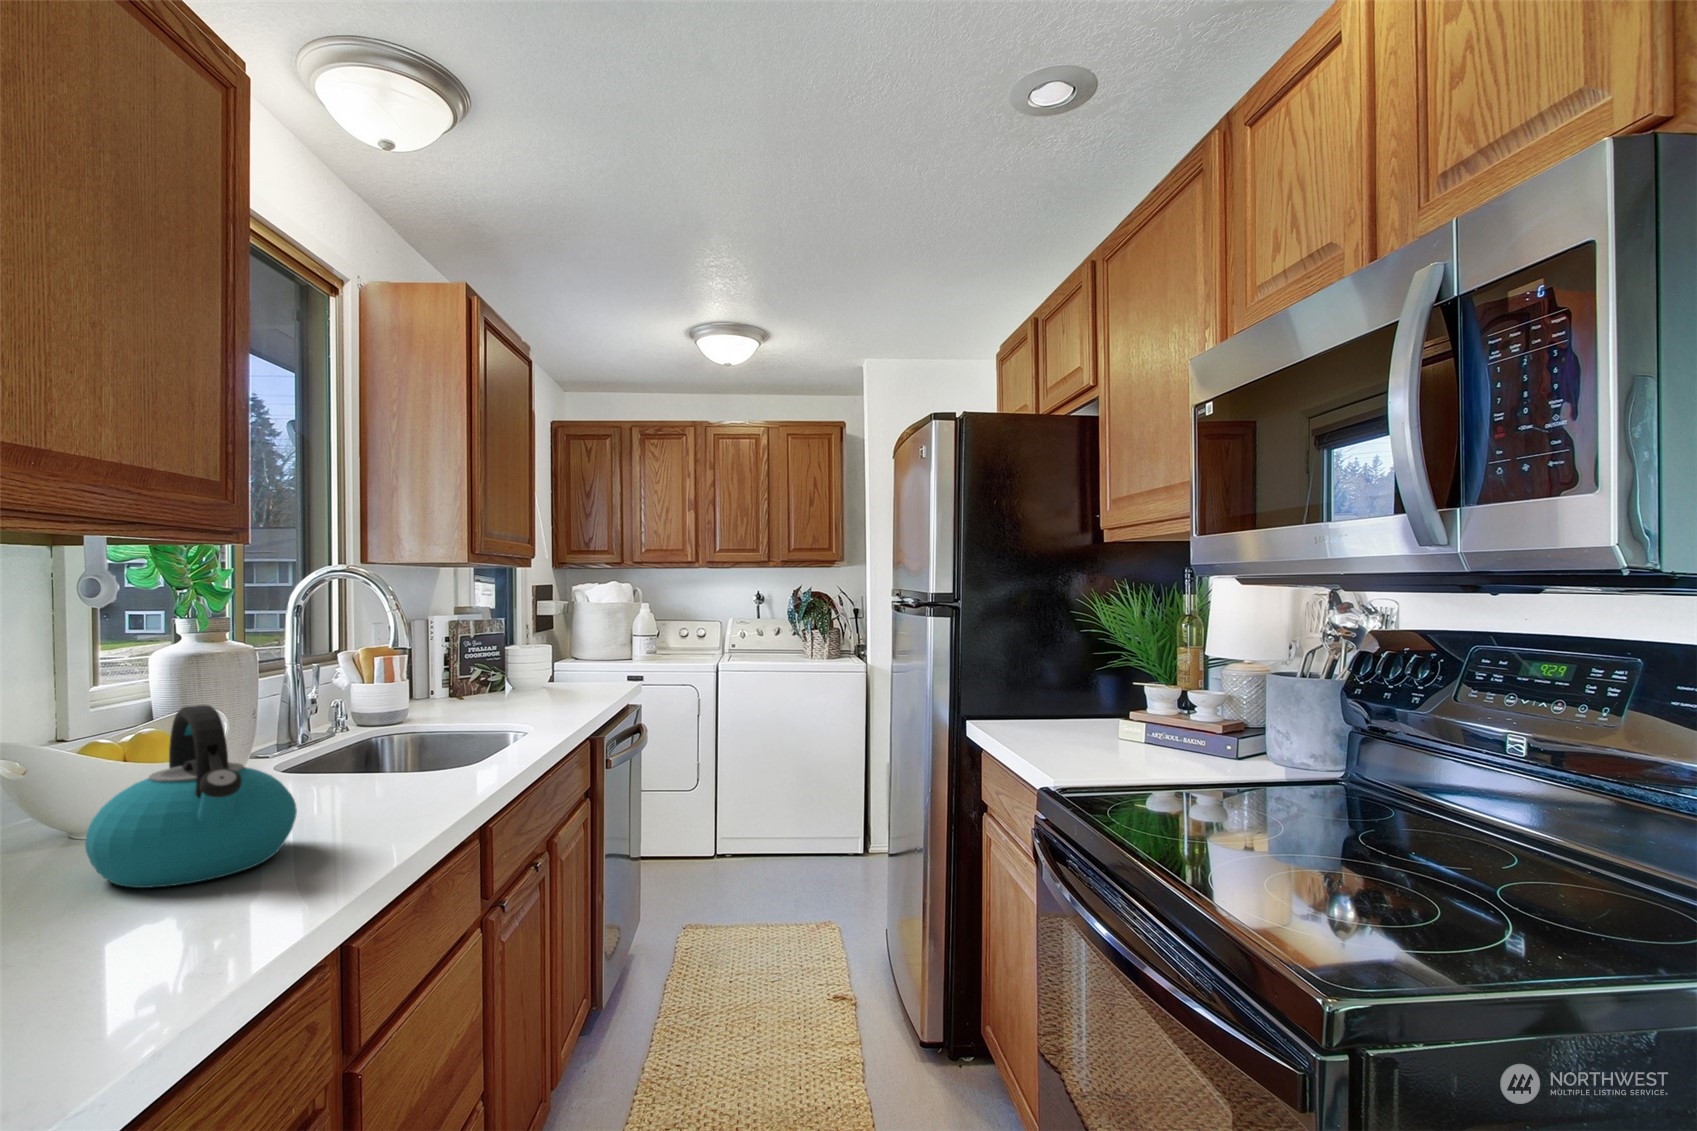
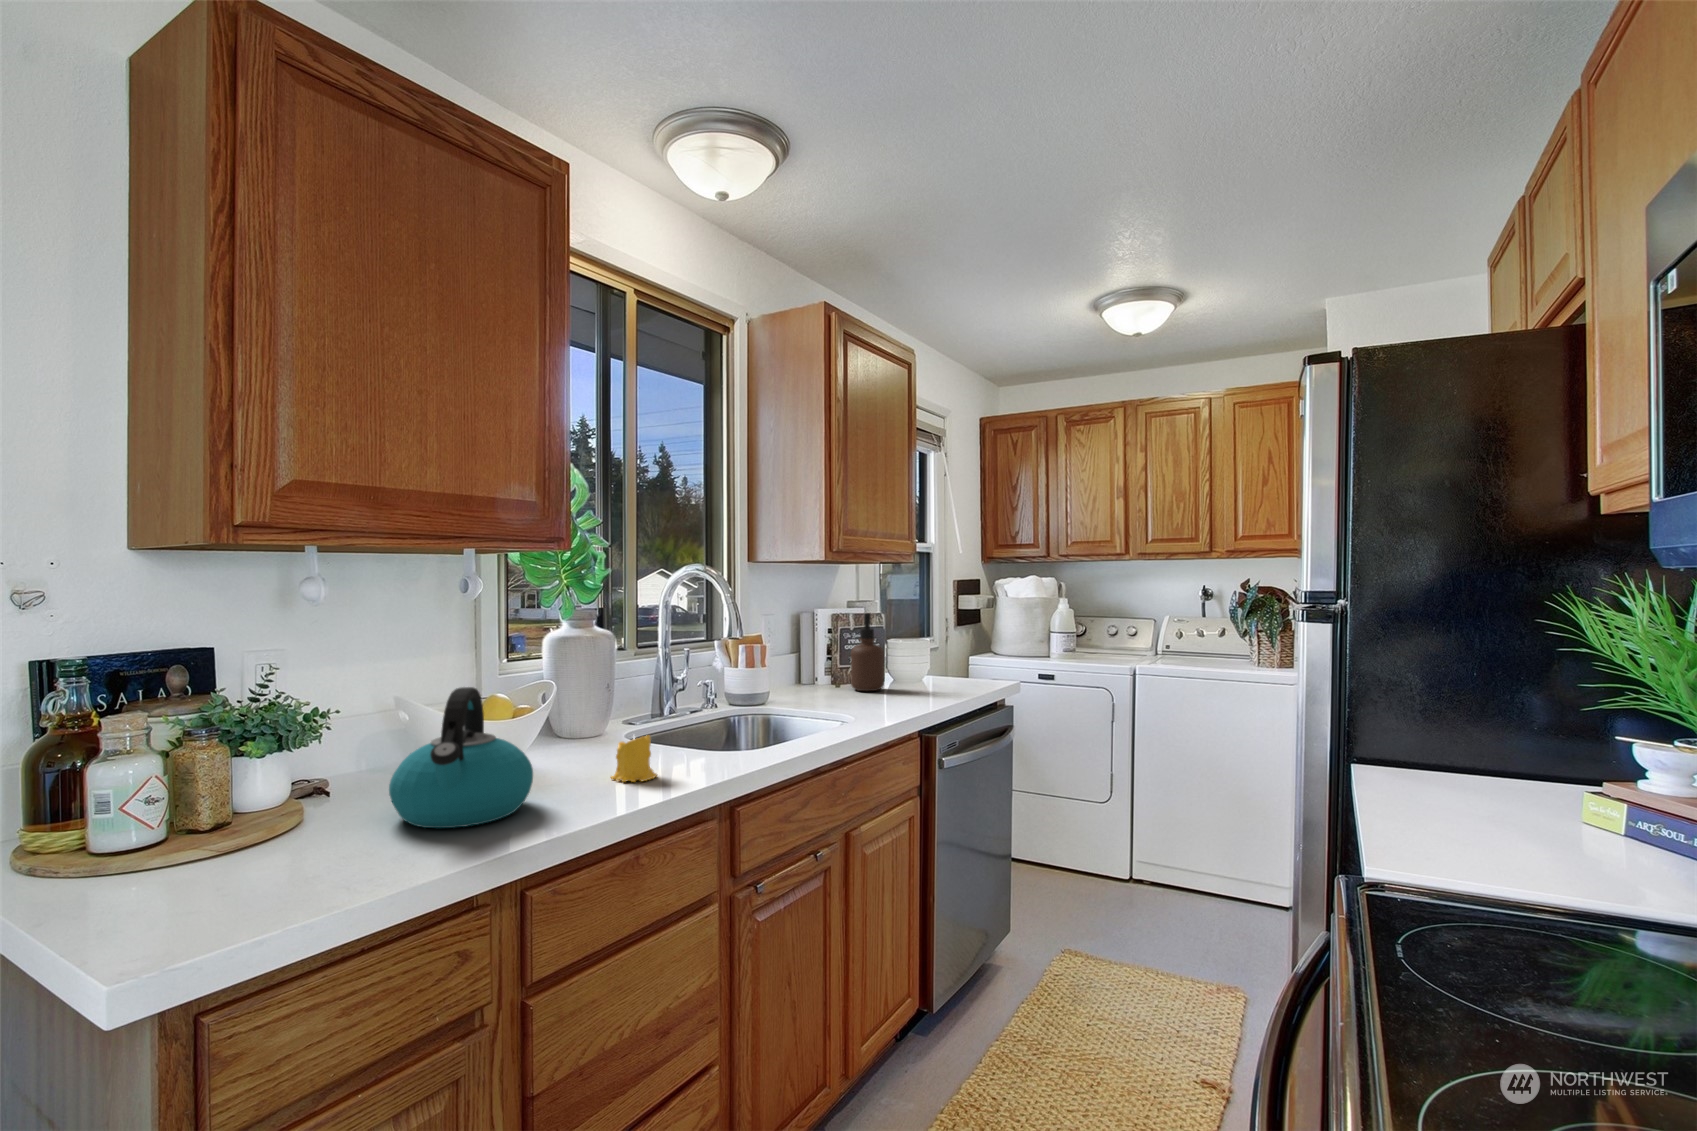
soap dispenser: none [482,618,520,701] -> present [851,613,884,691]
candle: none [336,750,397,807] -> present [611,735,657,782]

